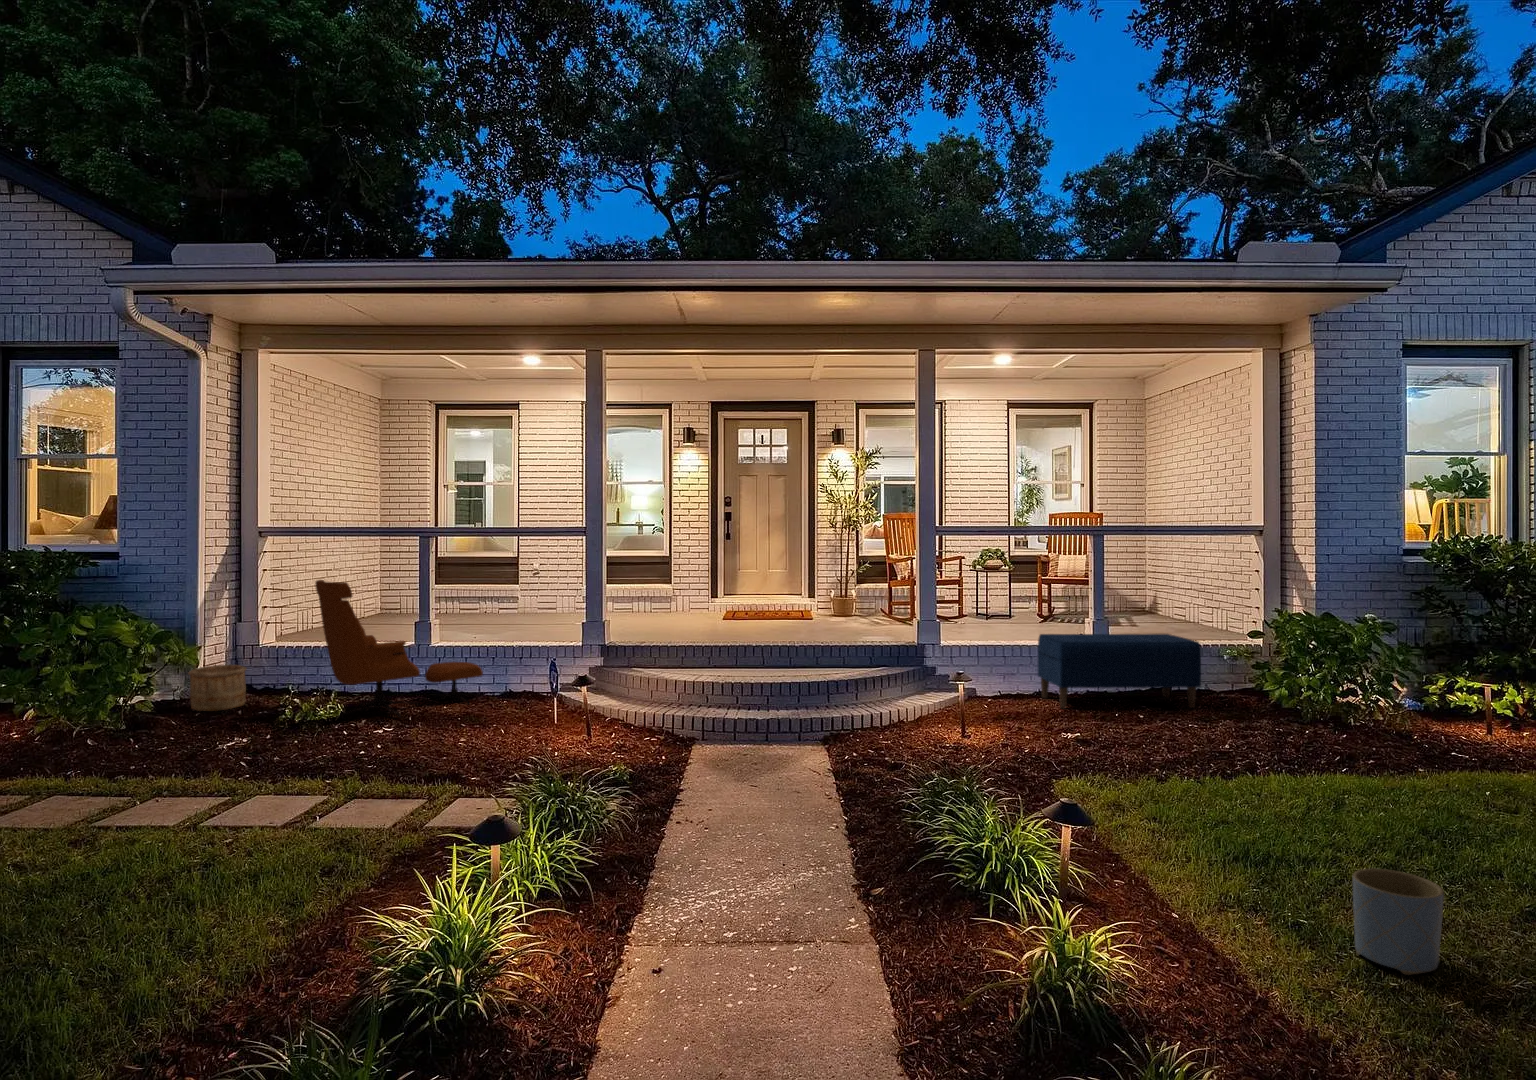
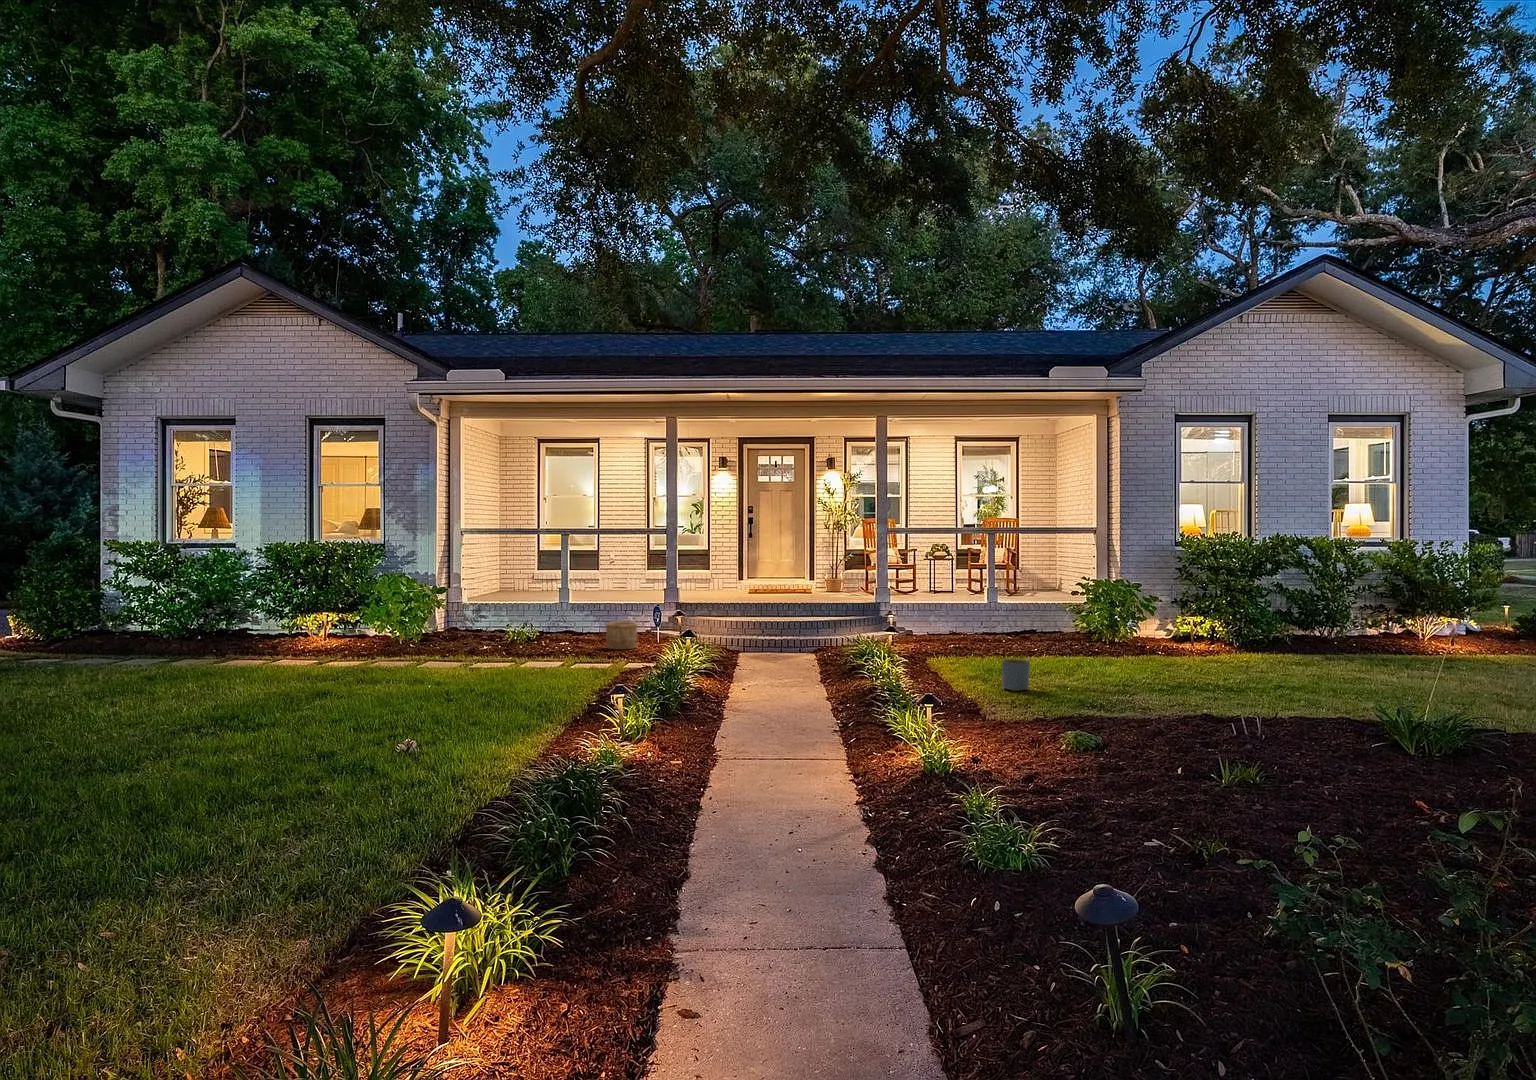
lounge chair: present [315,580,483,718] -> none [516,560,605,641]
bench: present [1038,634,1201,709] -> none [950,596,1045,639]
wooden bucket: present [188,665,247,711] -> present [606,621,638,649]

